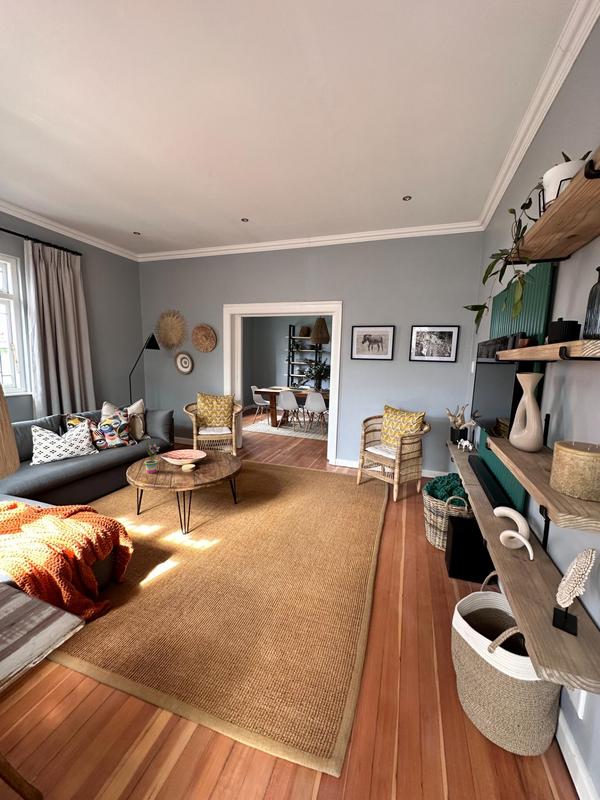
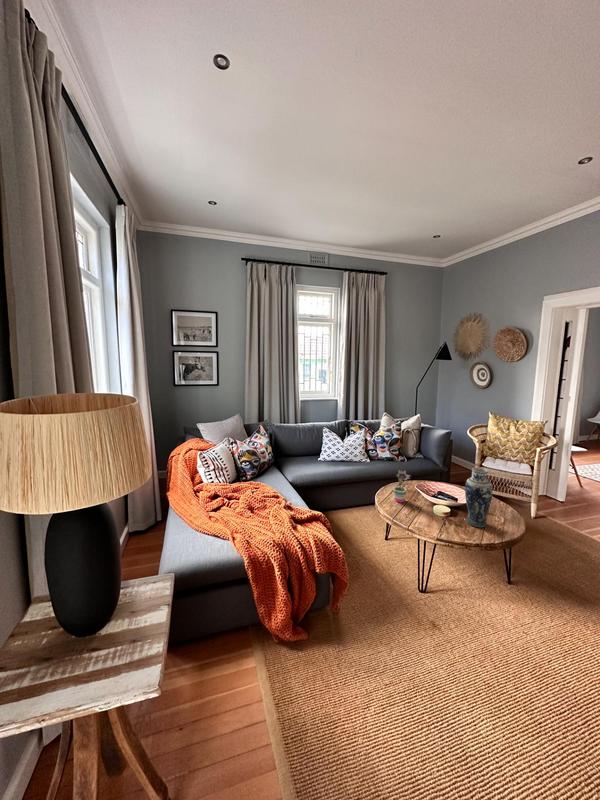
vase: none [205,427,223,470] -> present [465,467,493,527]

